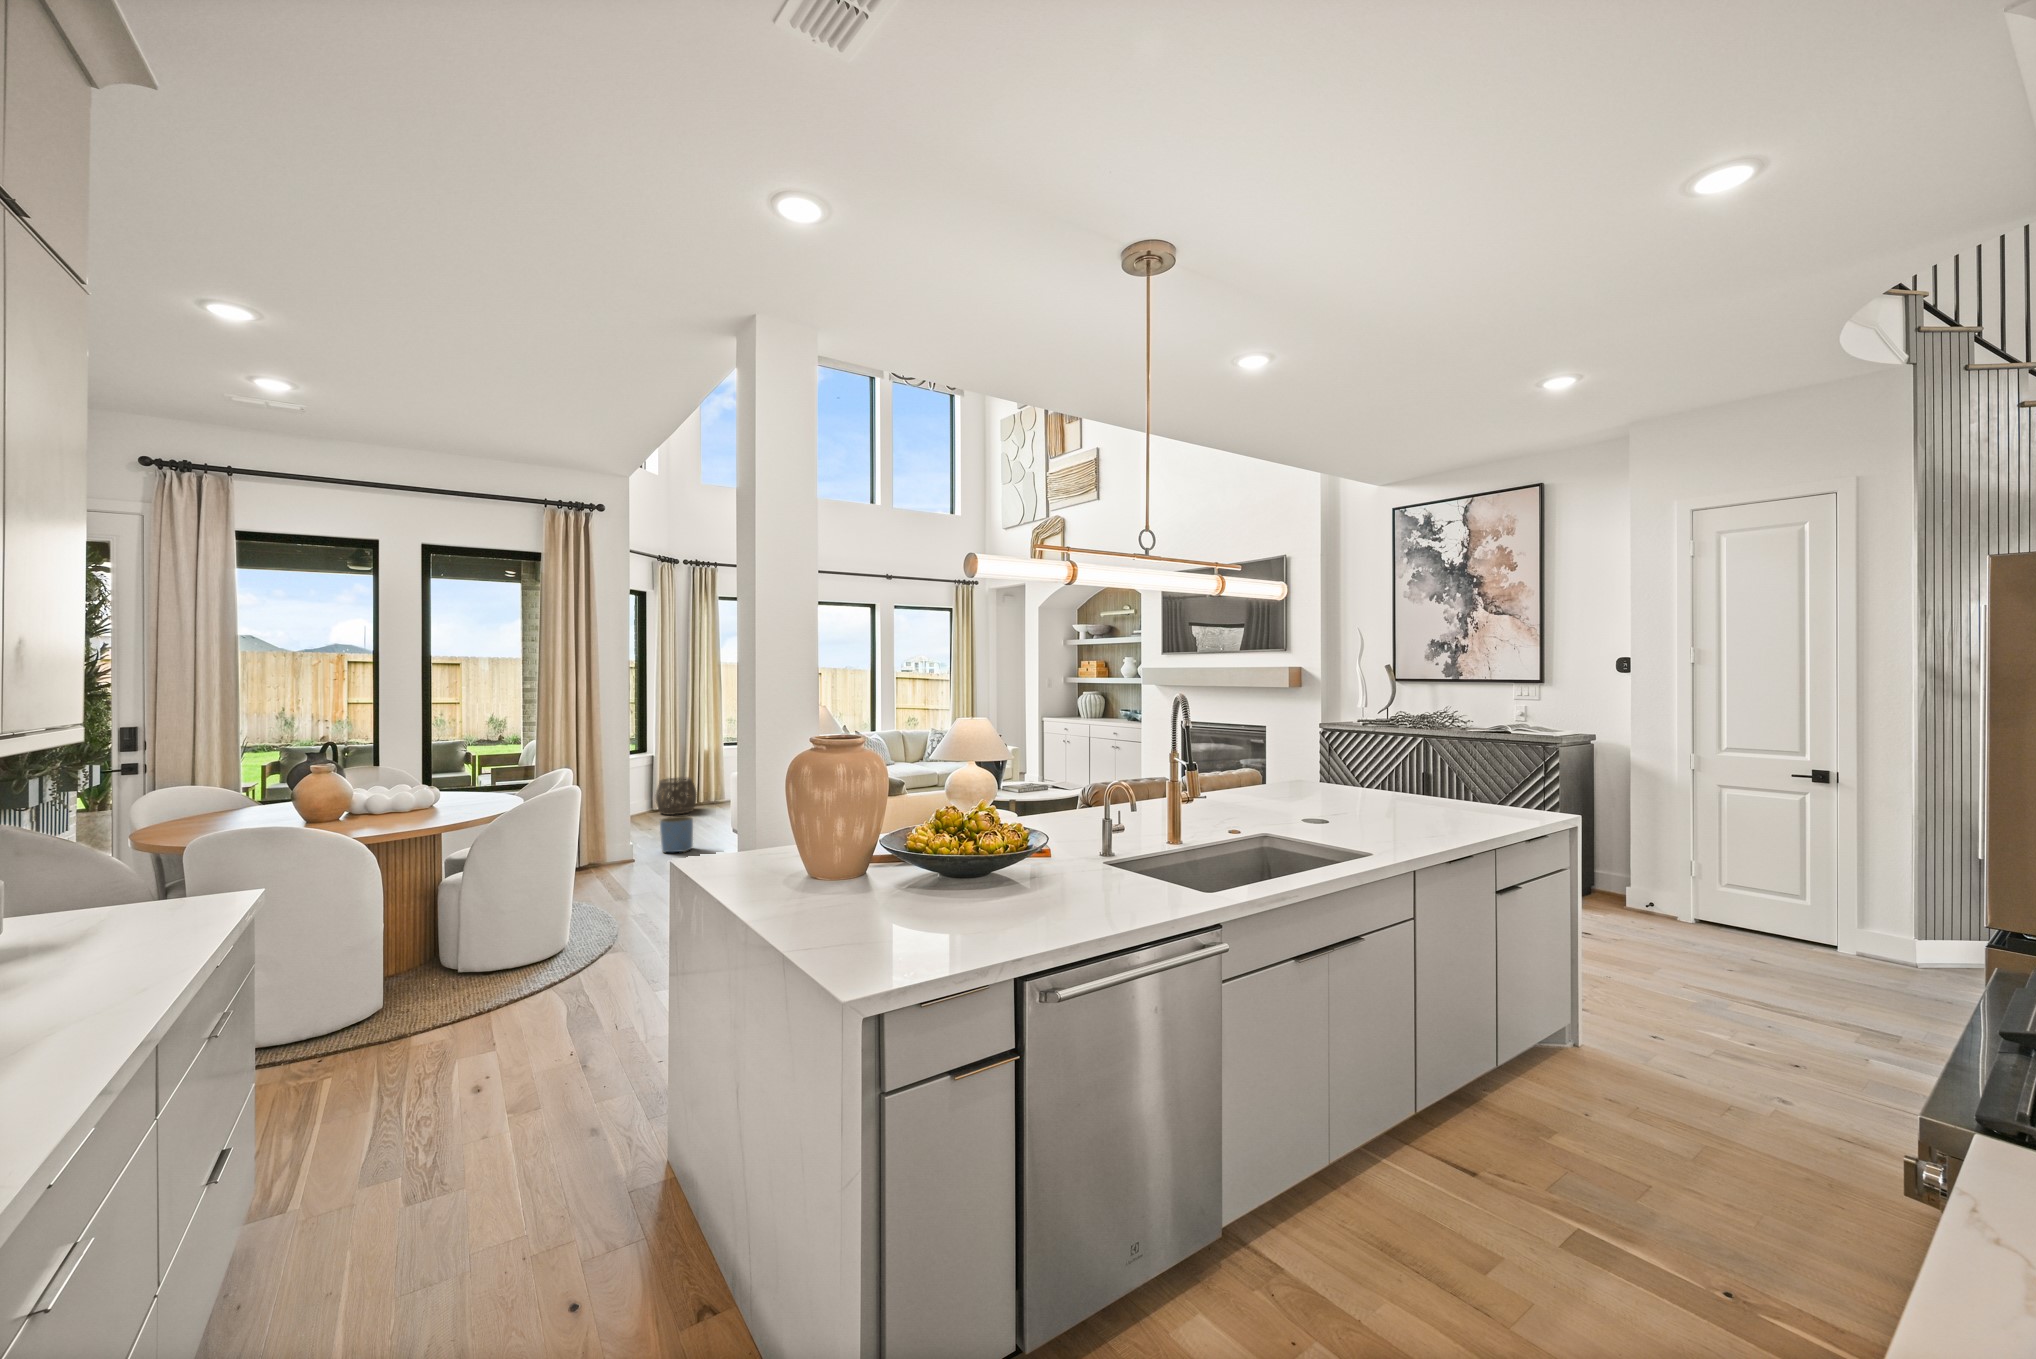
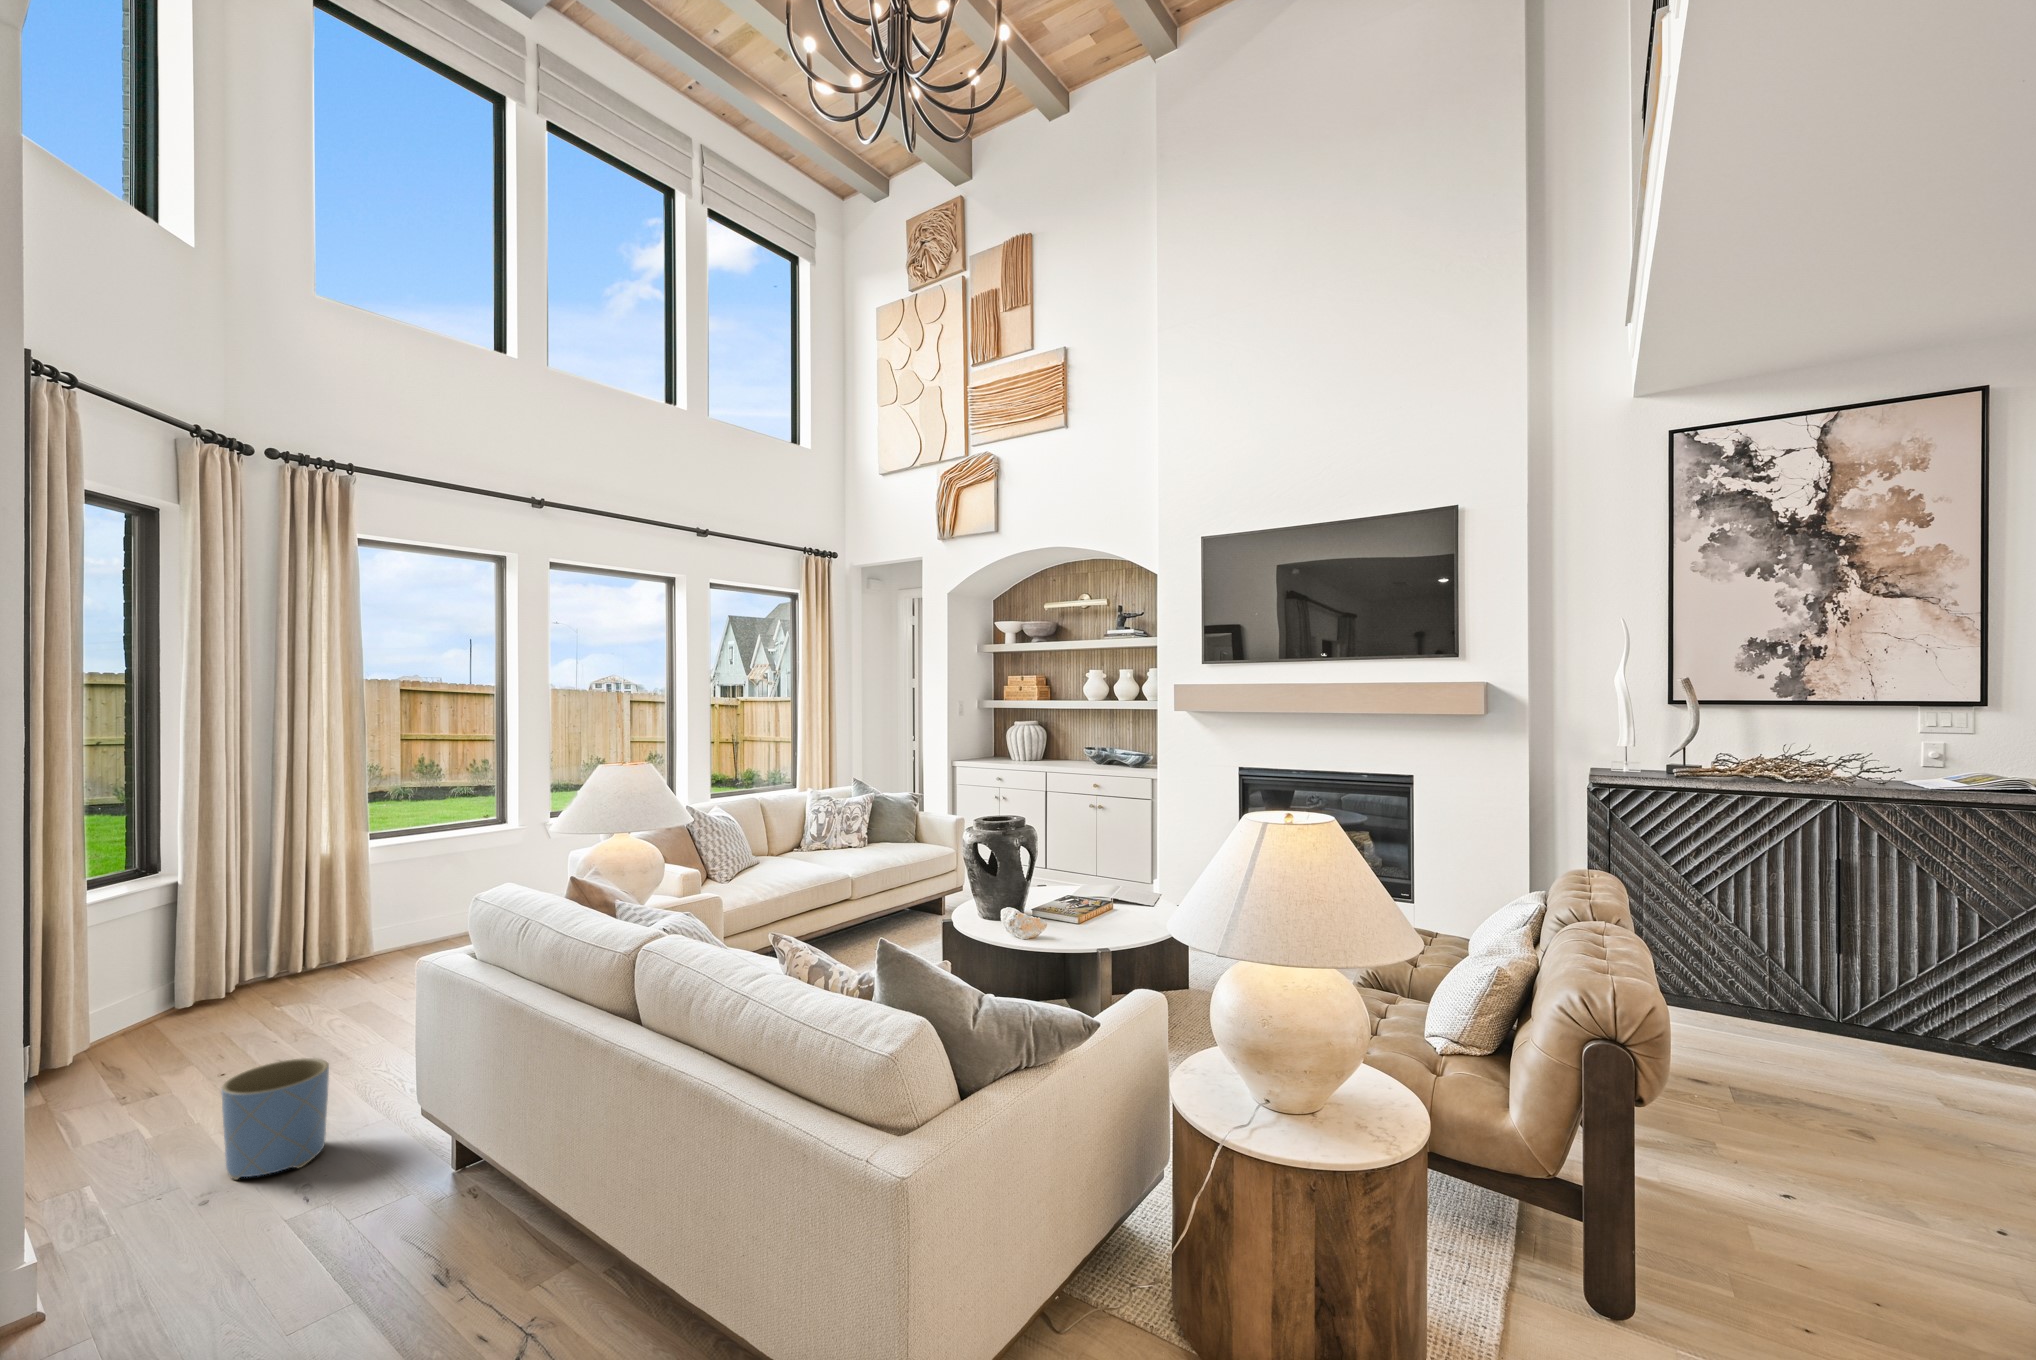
woven basket: present [656,778,697,815] -> none [200,922,314,1016]

